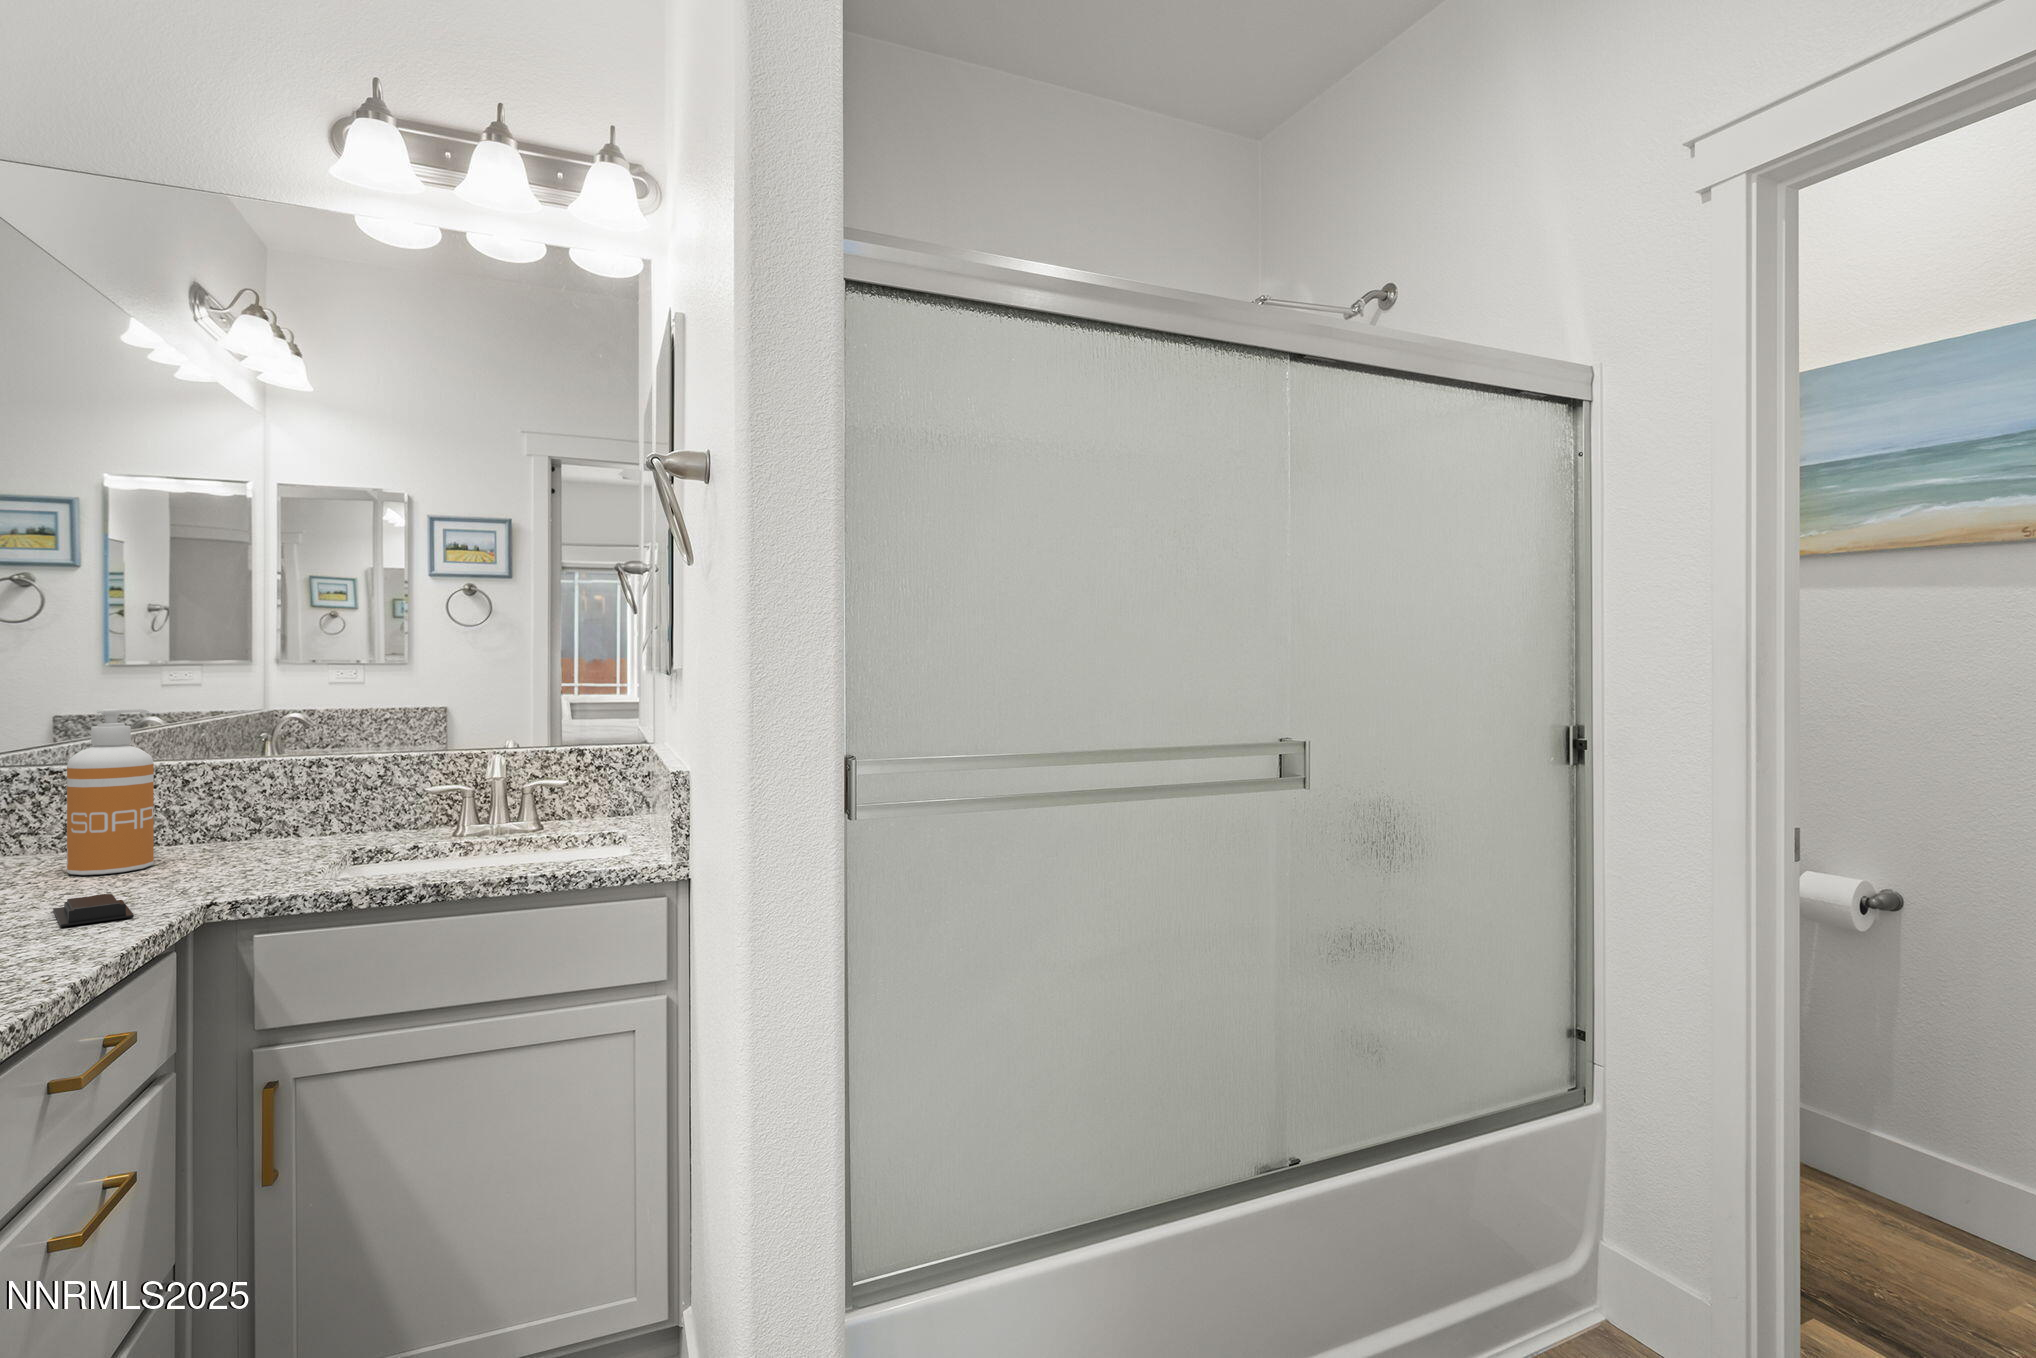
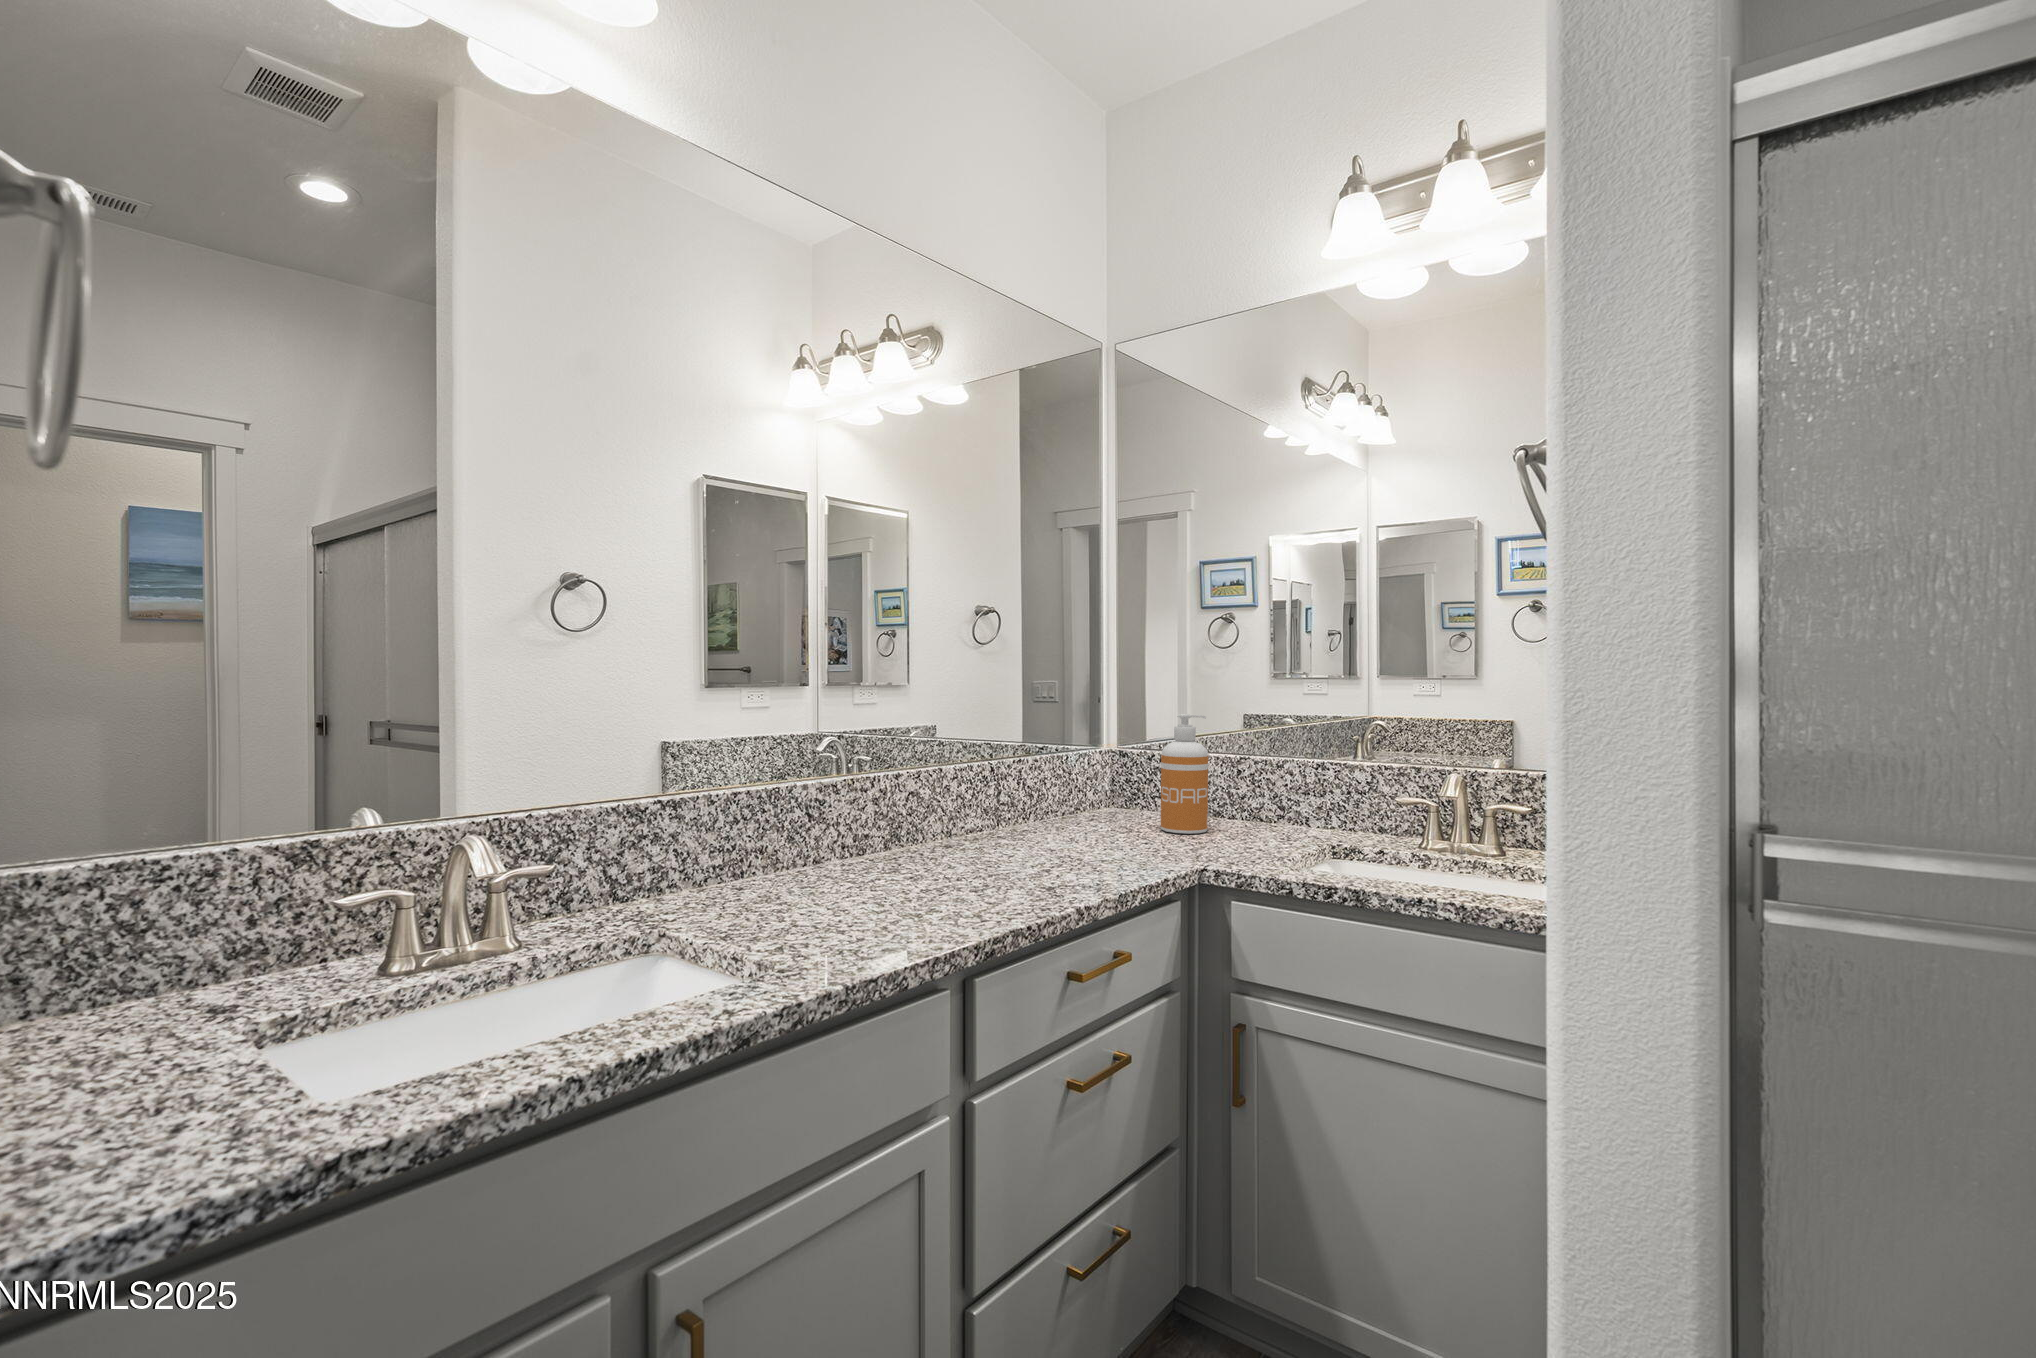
soap bar: present [53,894,134,926] -> none [1118,847,1163,868]

